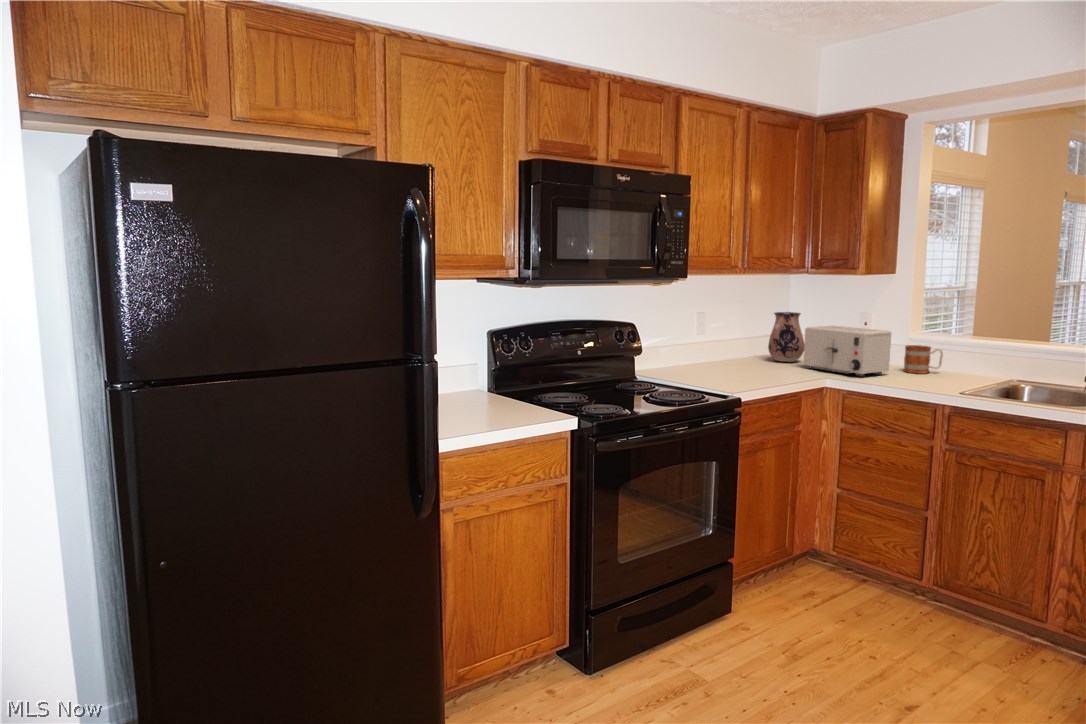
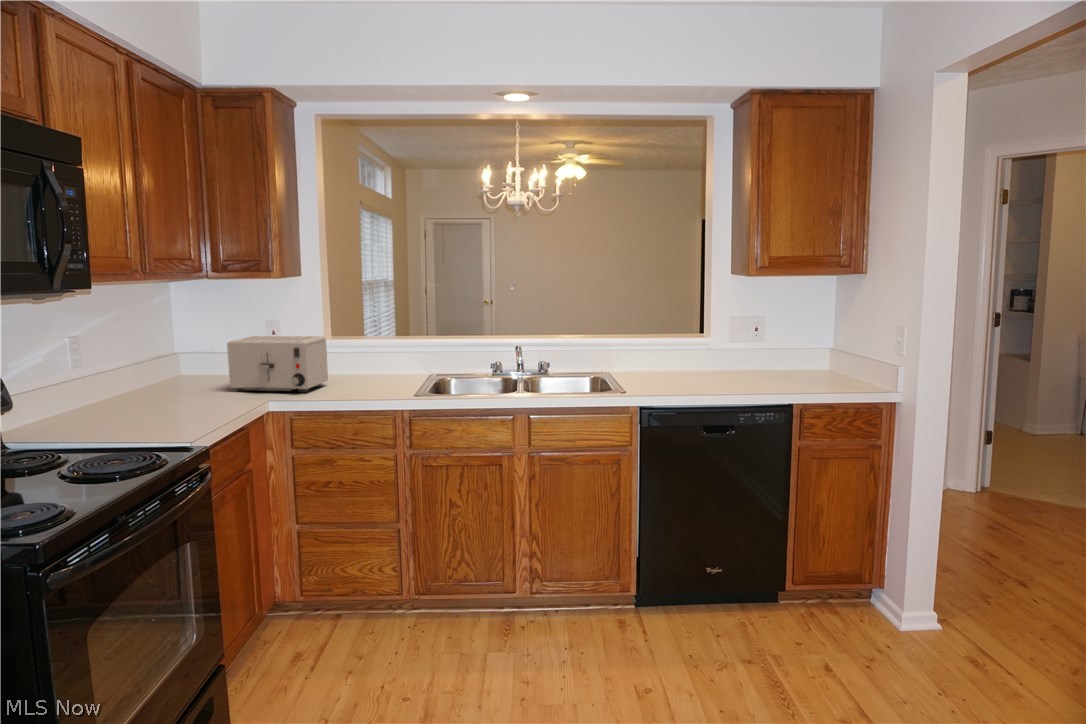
ceramic pitcher: present [768,312,804,362] -> none [173,323,220,387]
mug: present [904,345,943,374] -> none [334,348,371,380]

